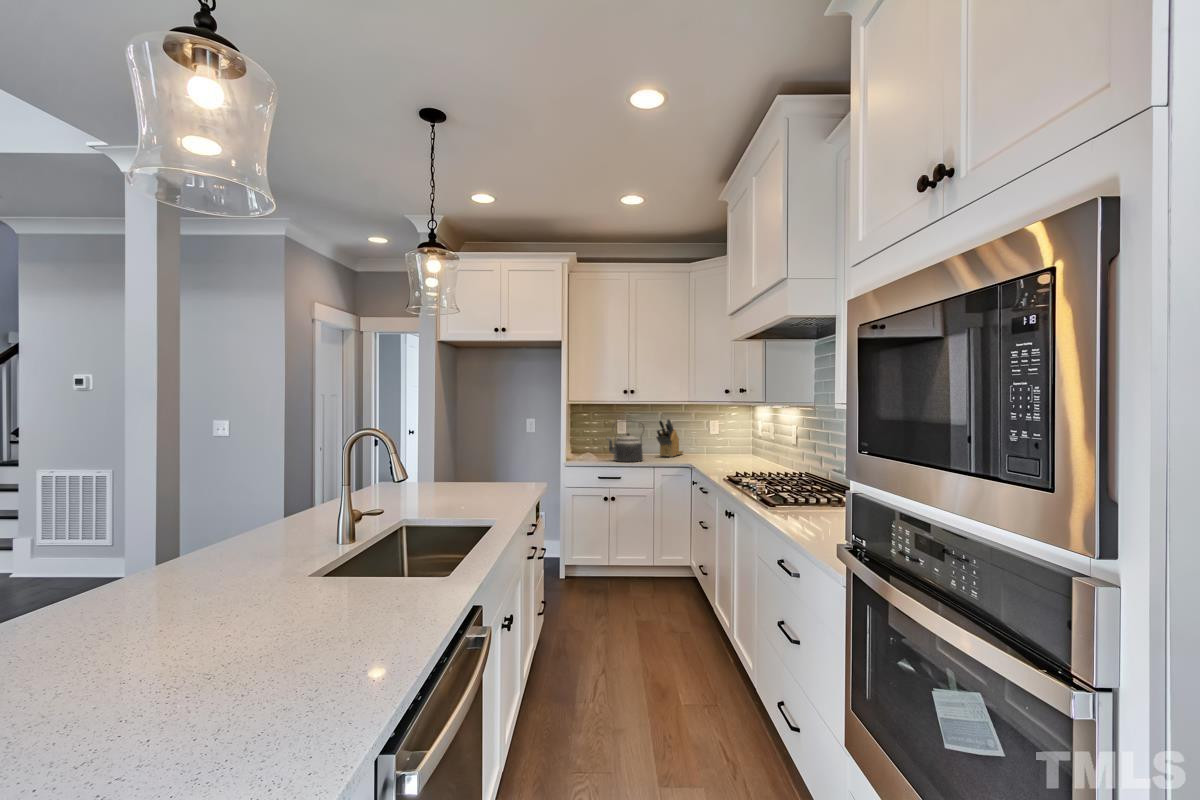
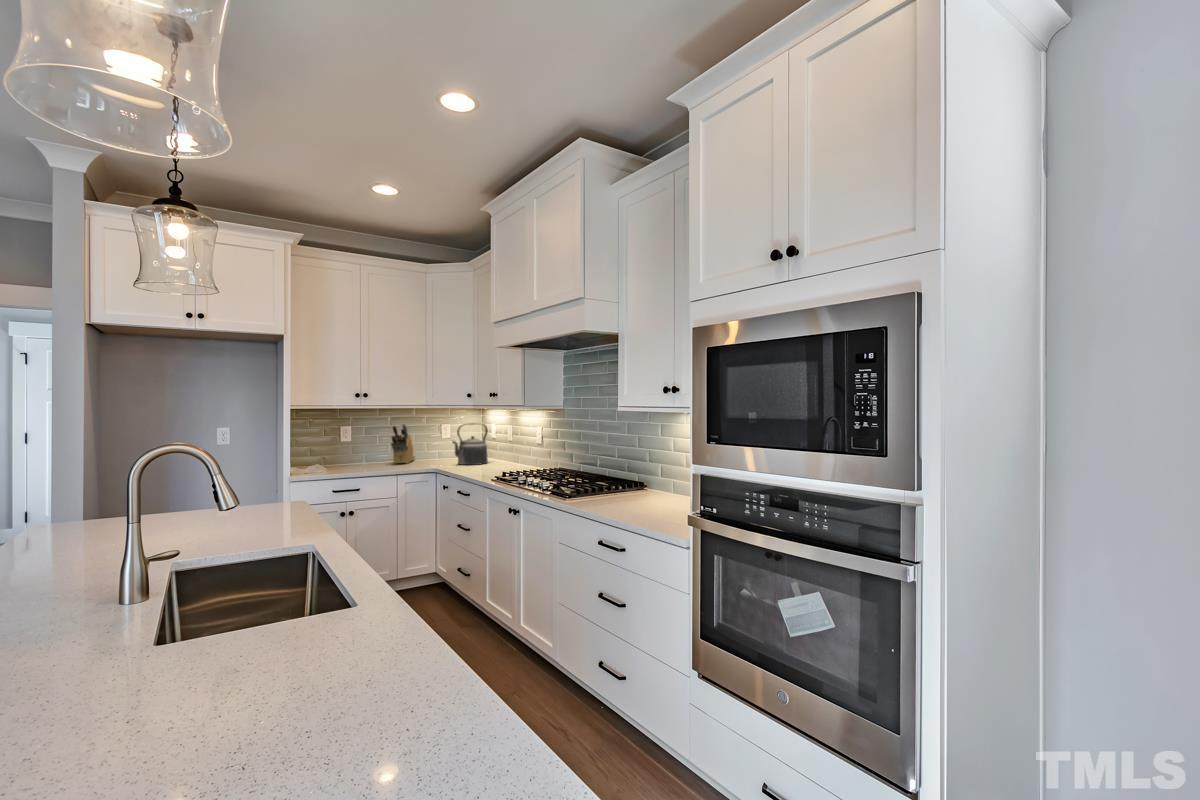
kettle: present [607,420,644,462] -> present [452,423,488,465]

